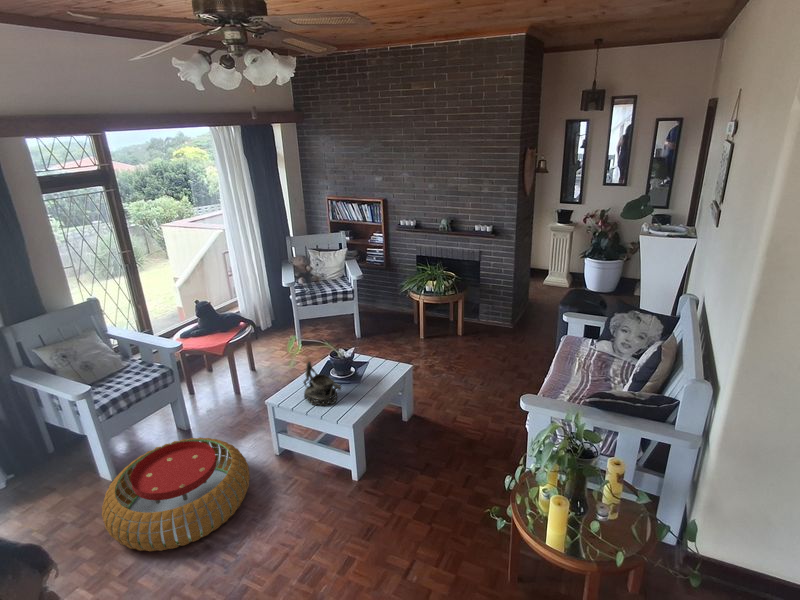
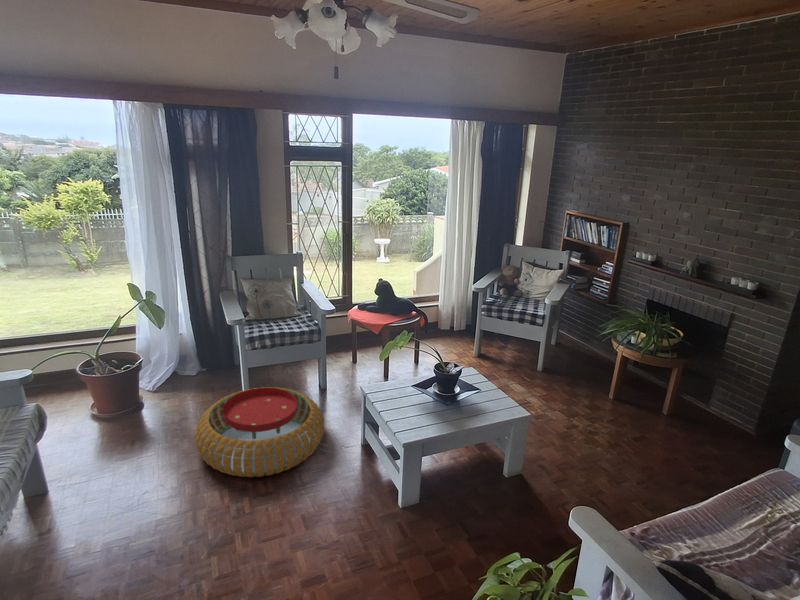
decorative bowl: present [303,361,341,405] -> none [390,360,422,415]

